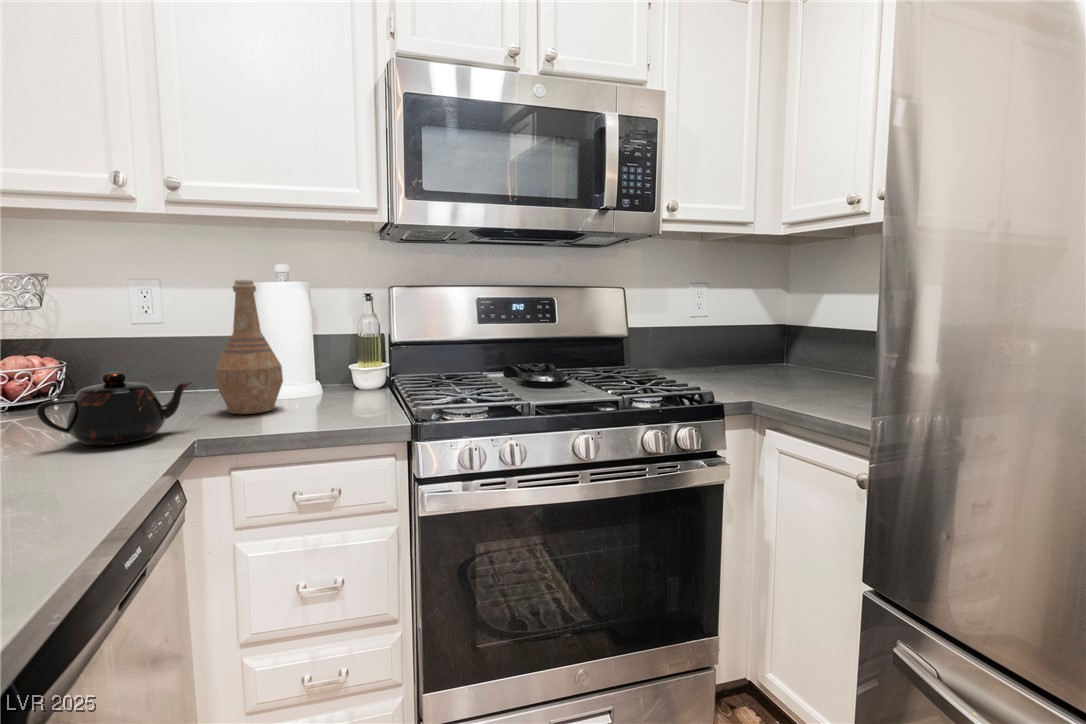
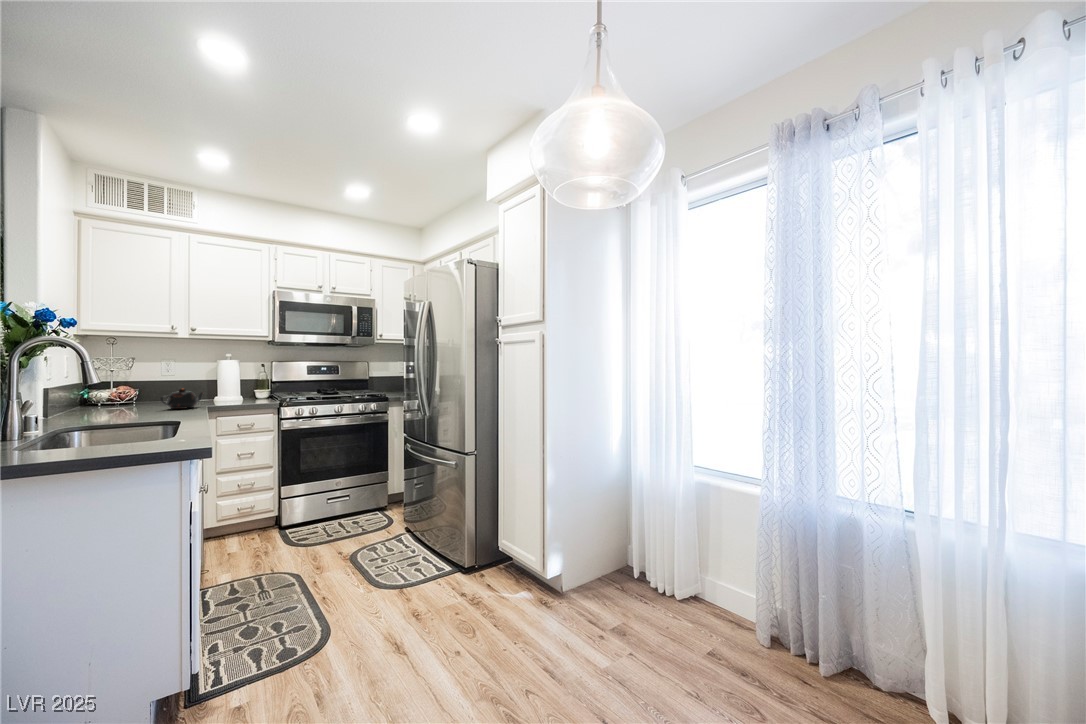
vase: present [216,280,283,414] -> none [208,360,233,404]

